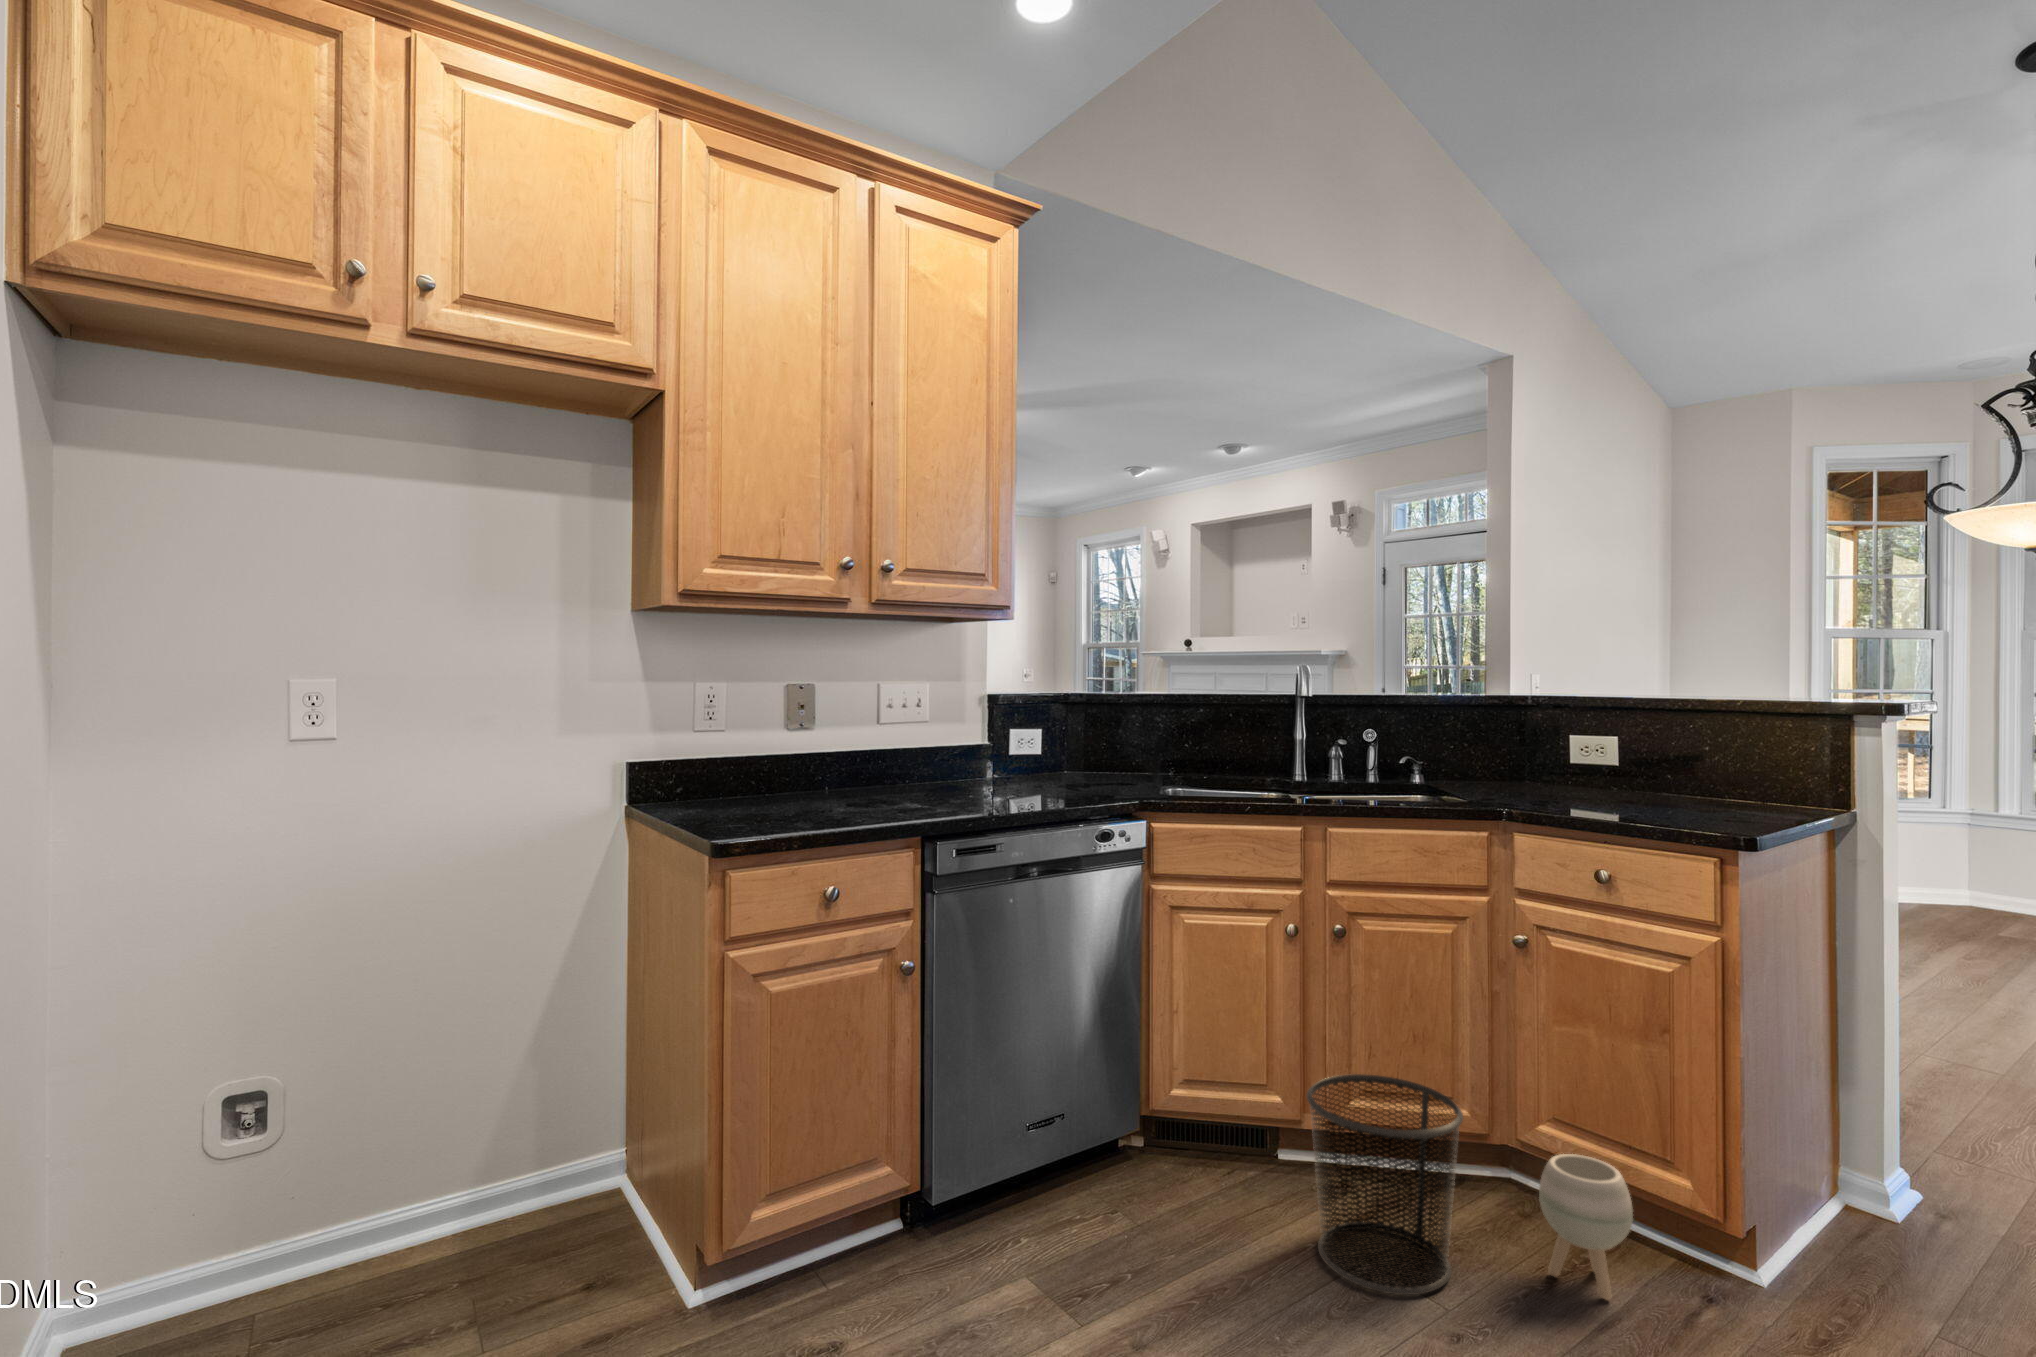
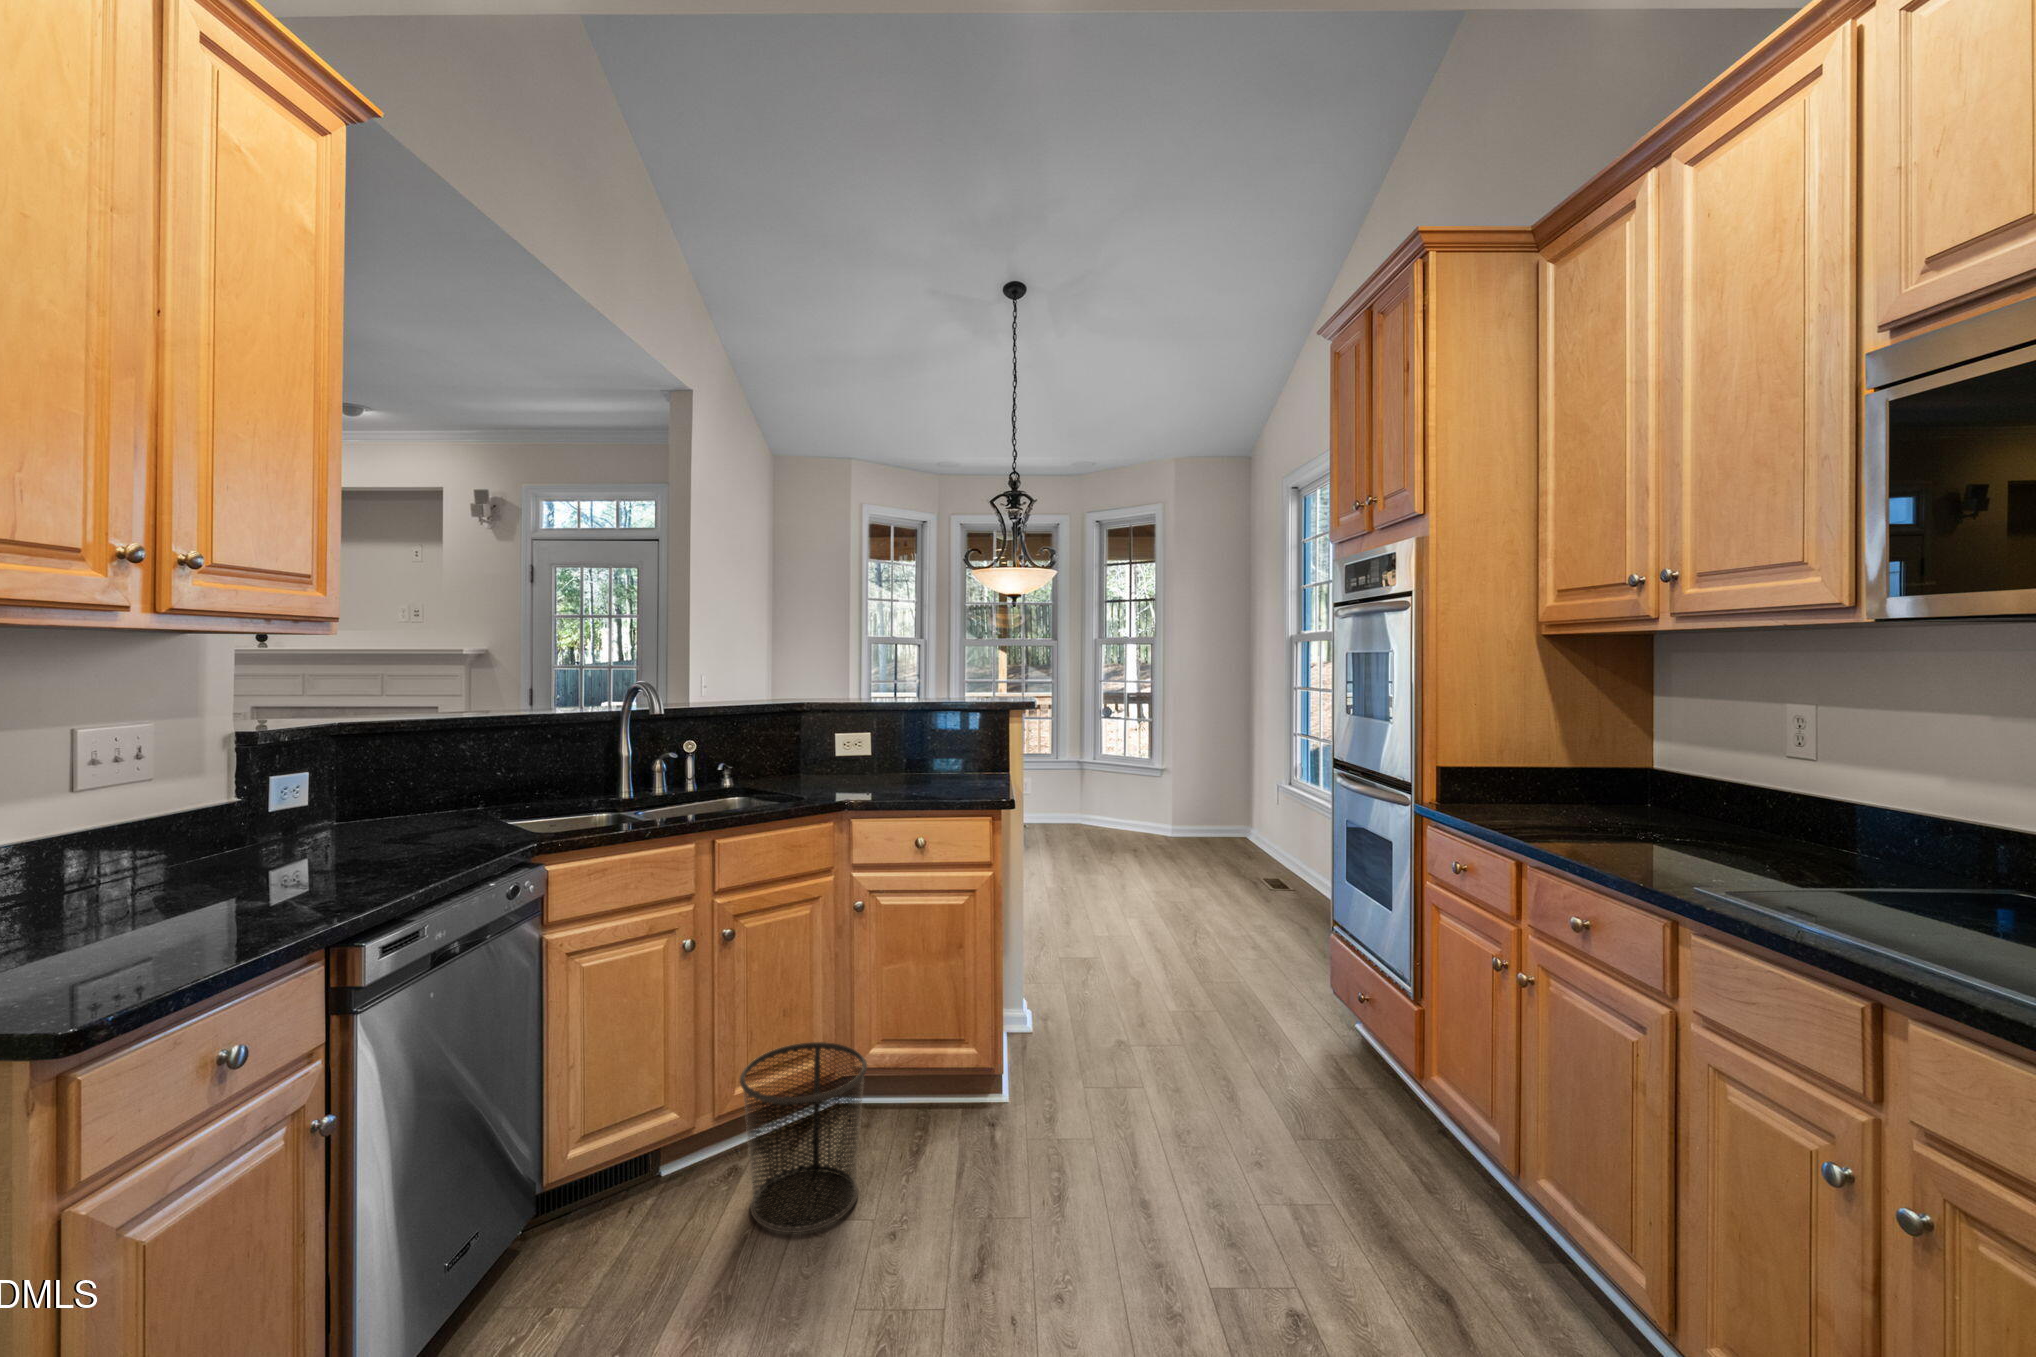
planter: present [1539,1154,1633,1300] -> none [896,1048,954,1145]

